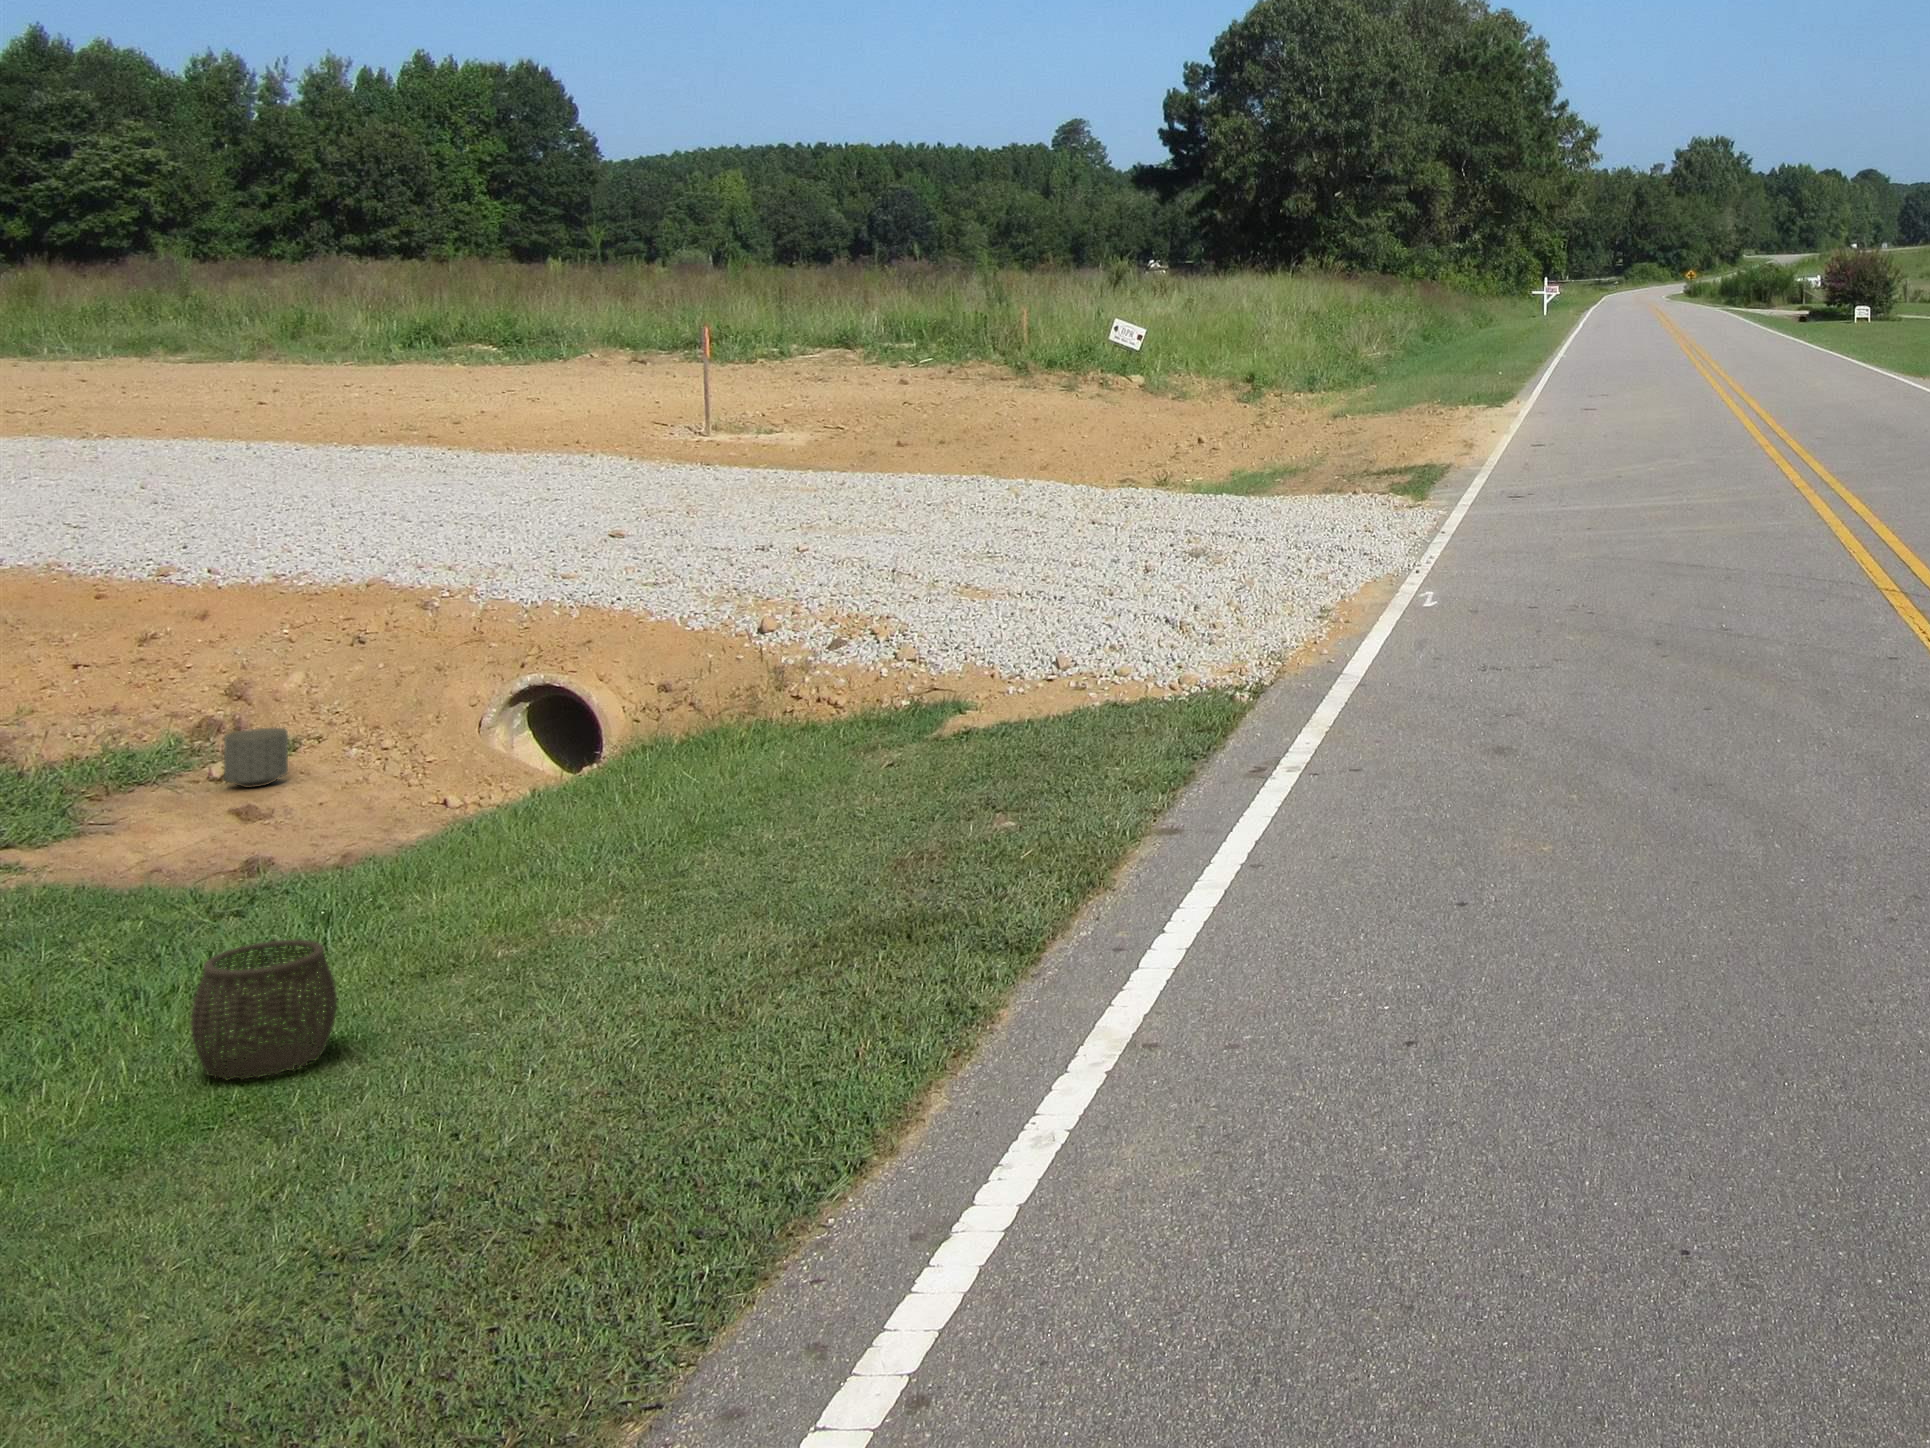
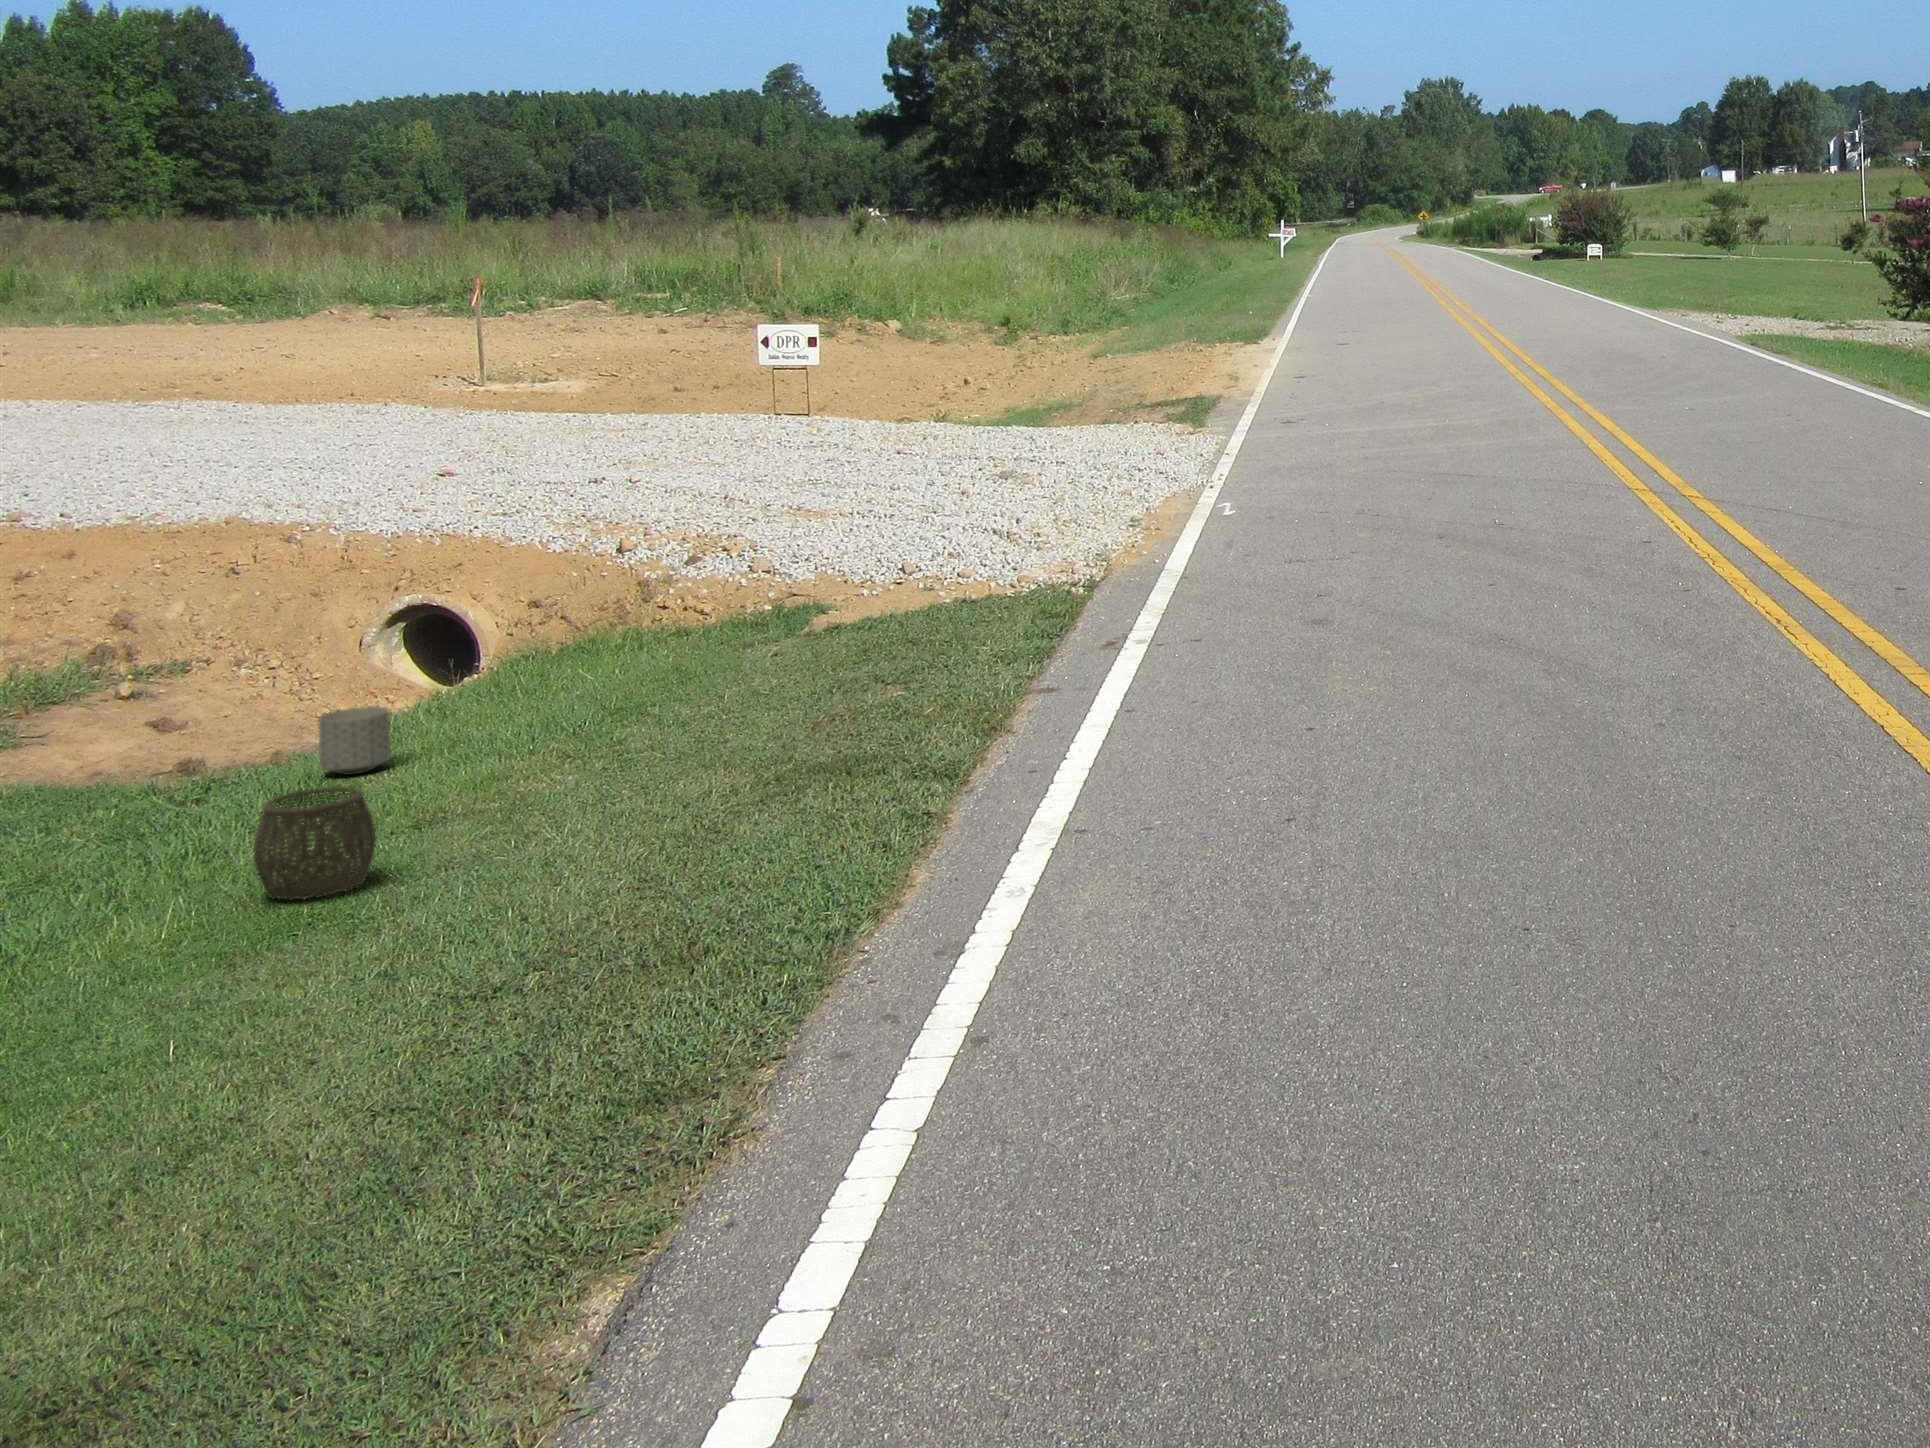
planter: present [224,728,288,788] -> present [319,706,391,775]

